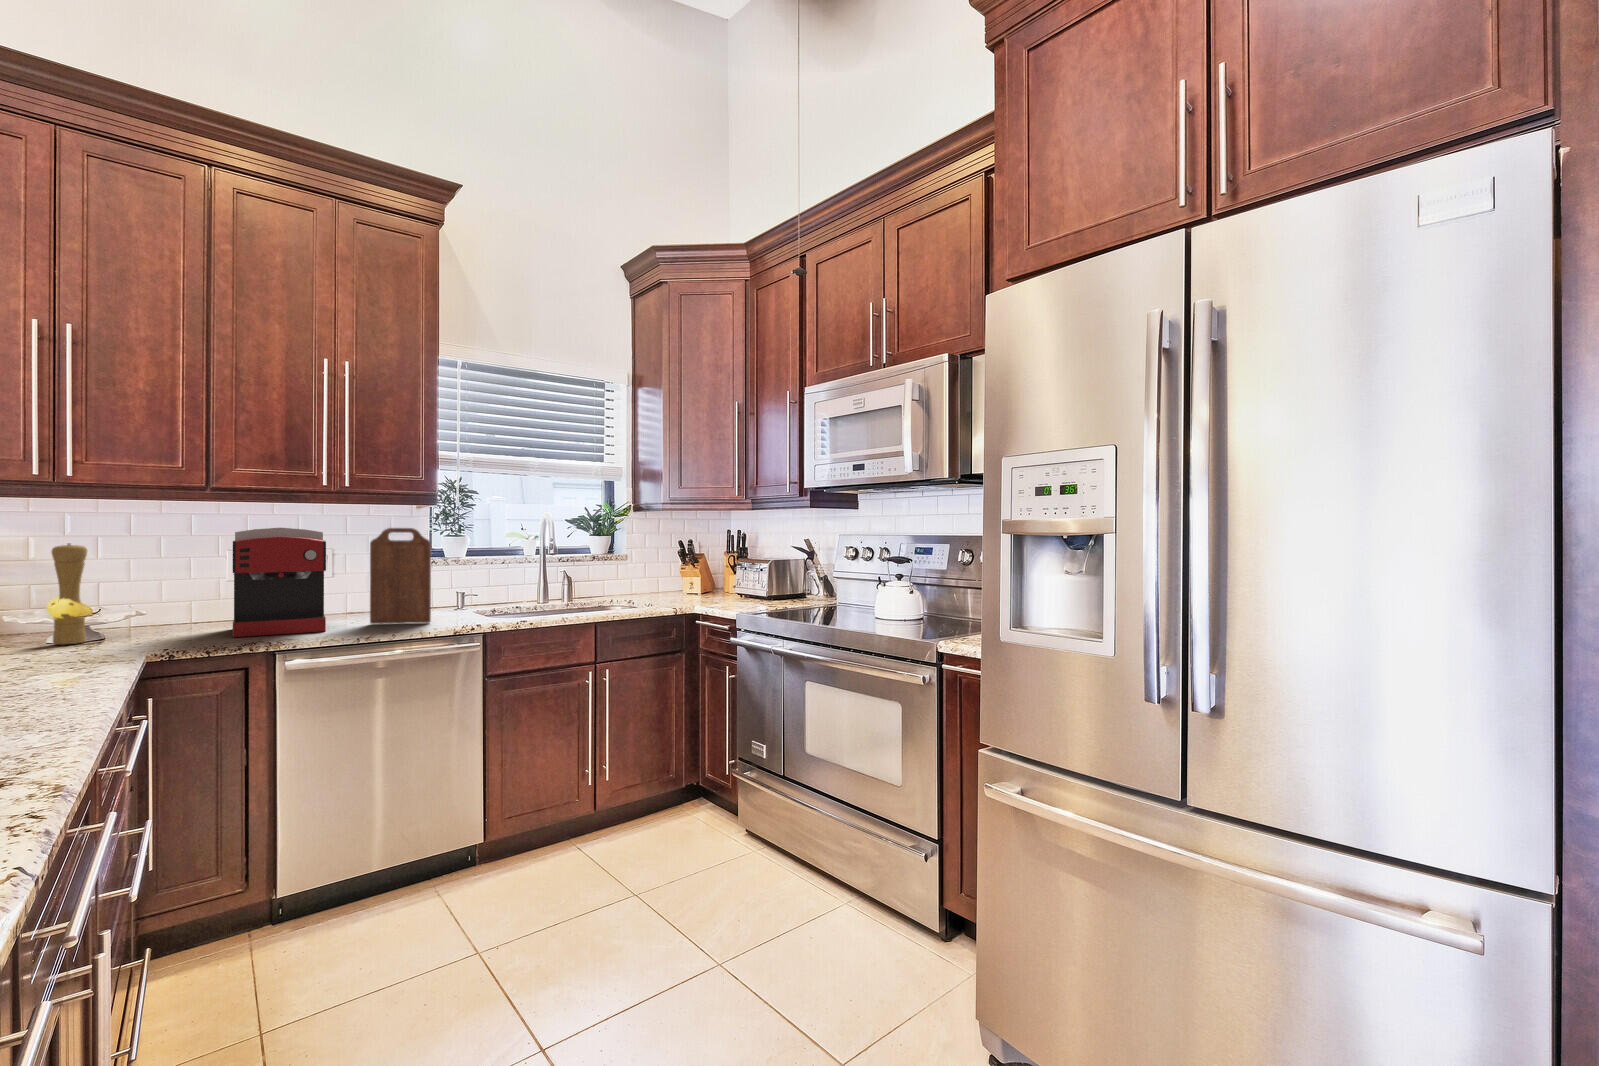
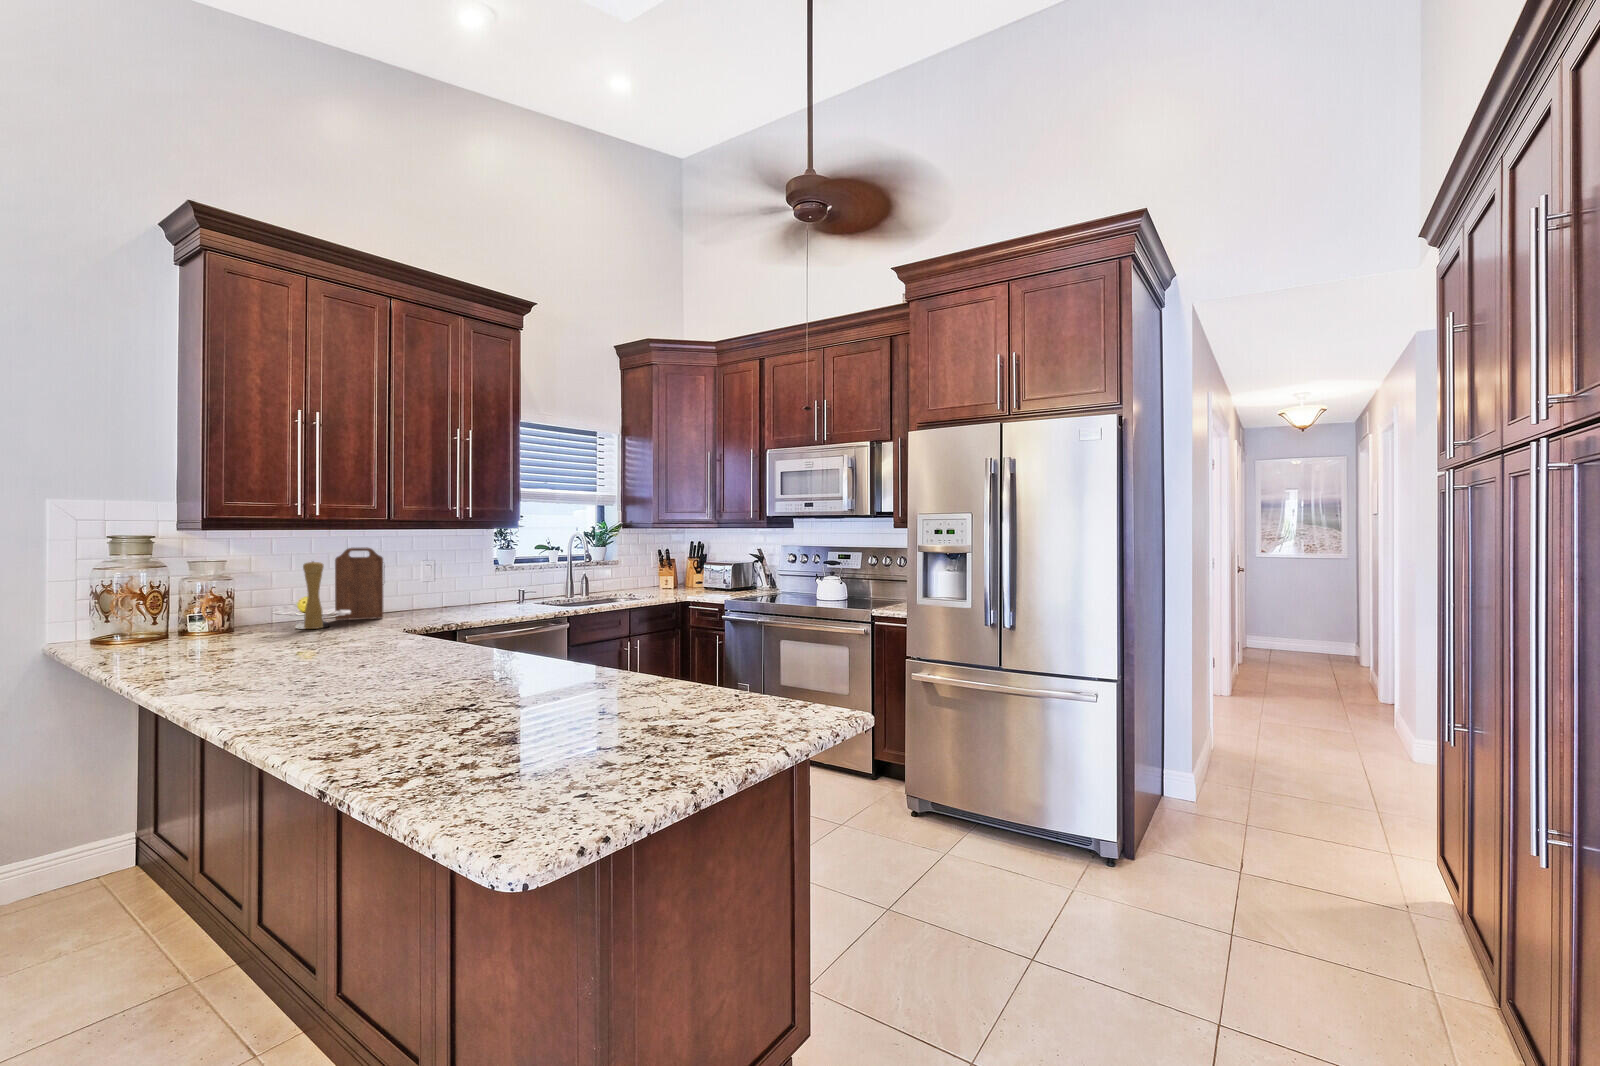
coffee maker: present [233,528,326,637] -> none [395,547,470,622]
cutting board: present [370,528,431,624] -> present [335,547,383,620]

